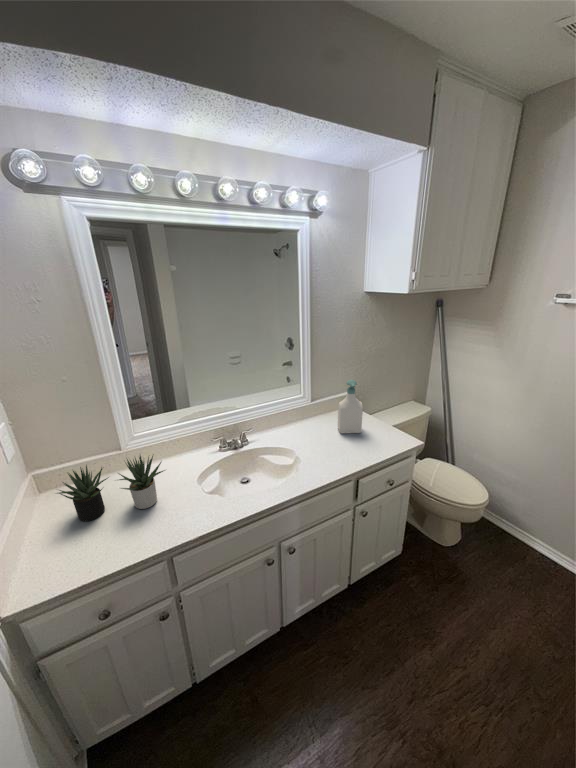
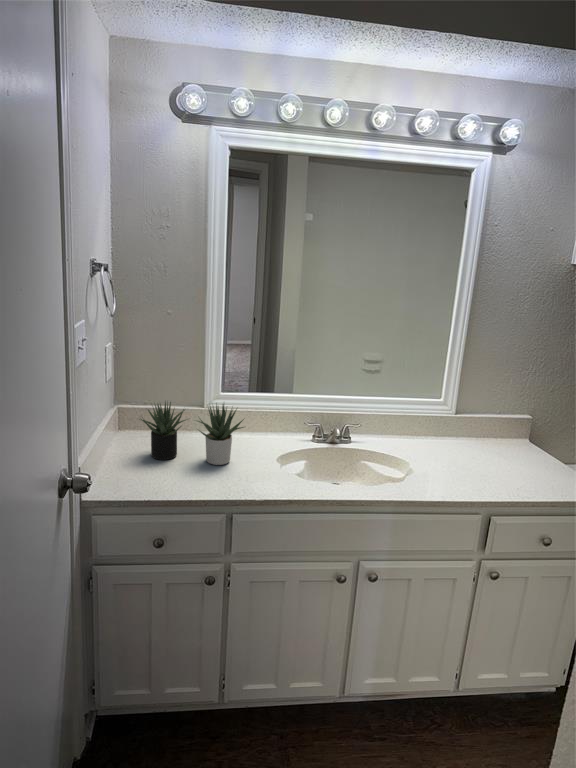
soap bottle: present [338,380,363,434] -> none [486,383,528,466]

